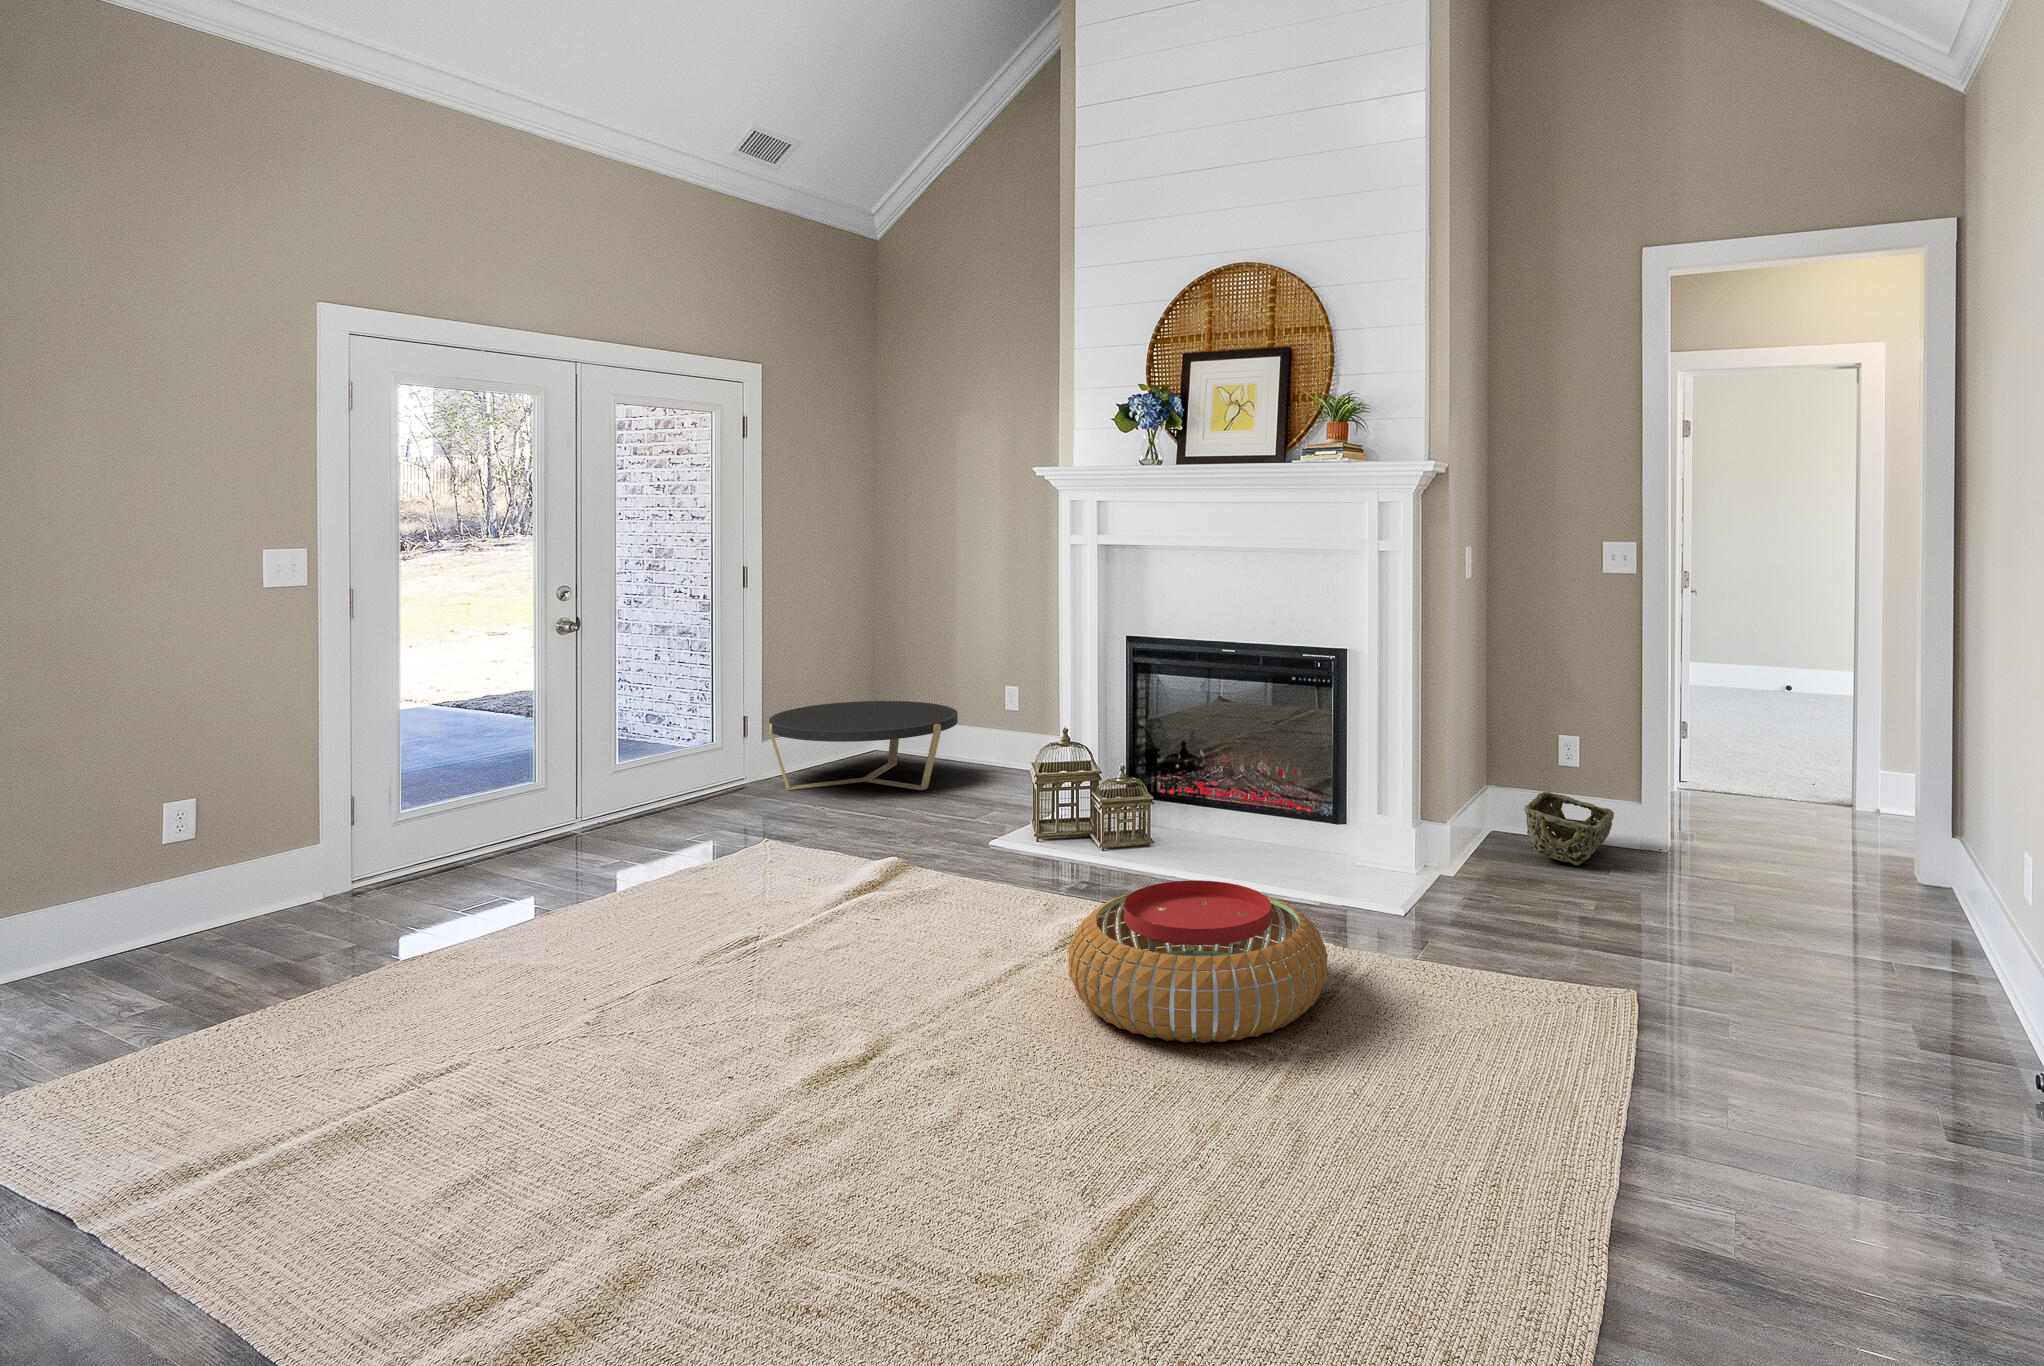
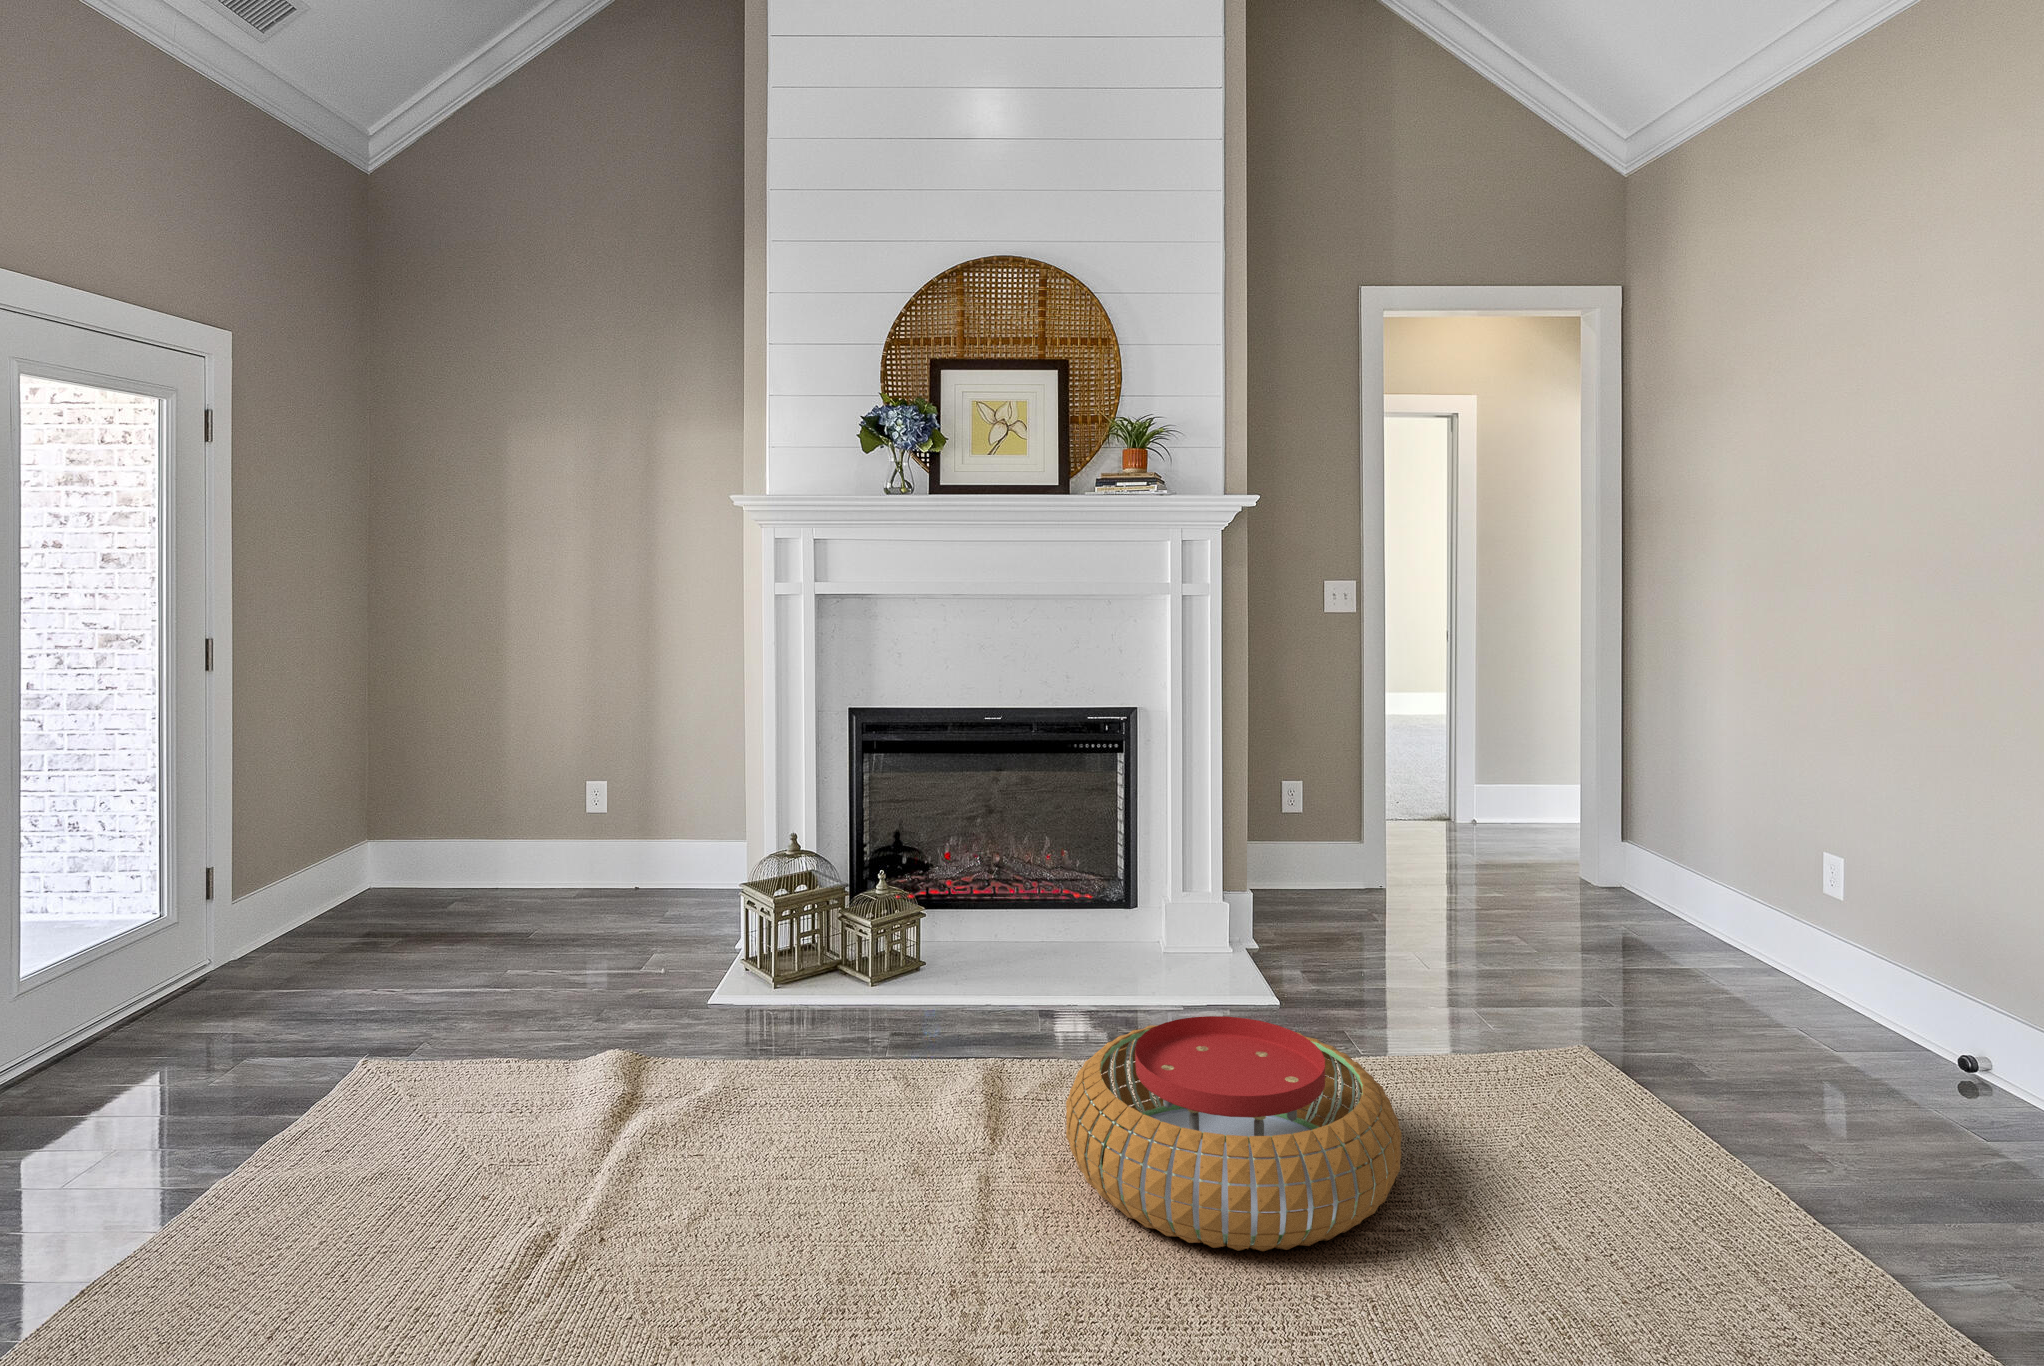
coffee table: present [769,701,958,790] -> none [252,812,541,967]
woven basket: present [1524,792,1614,865] -> none [1276,840,1374,916]

